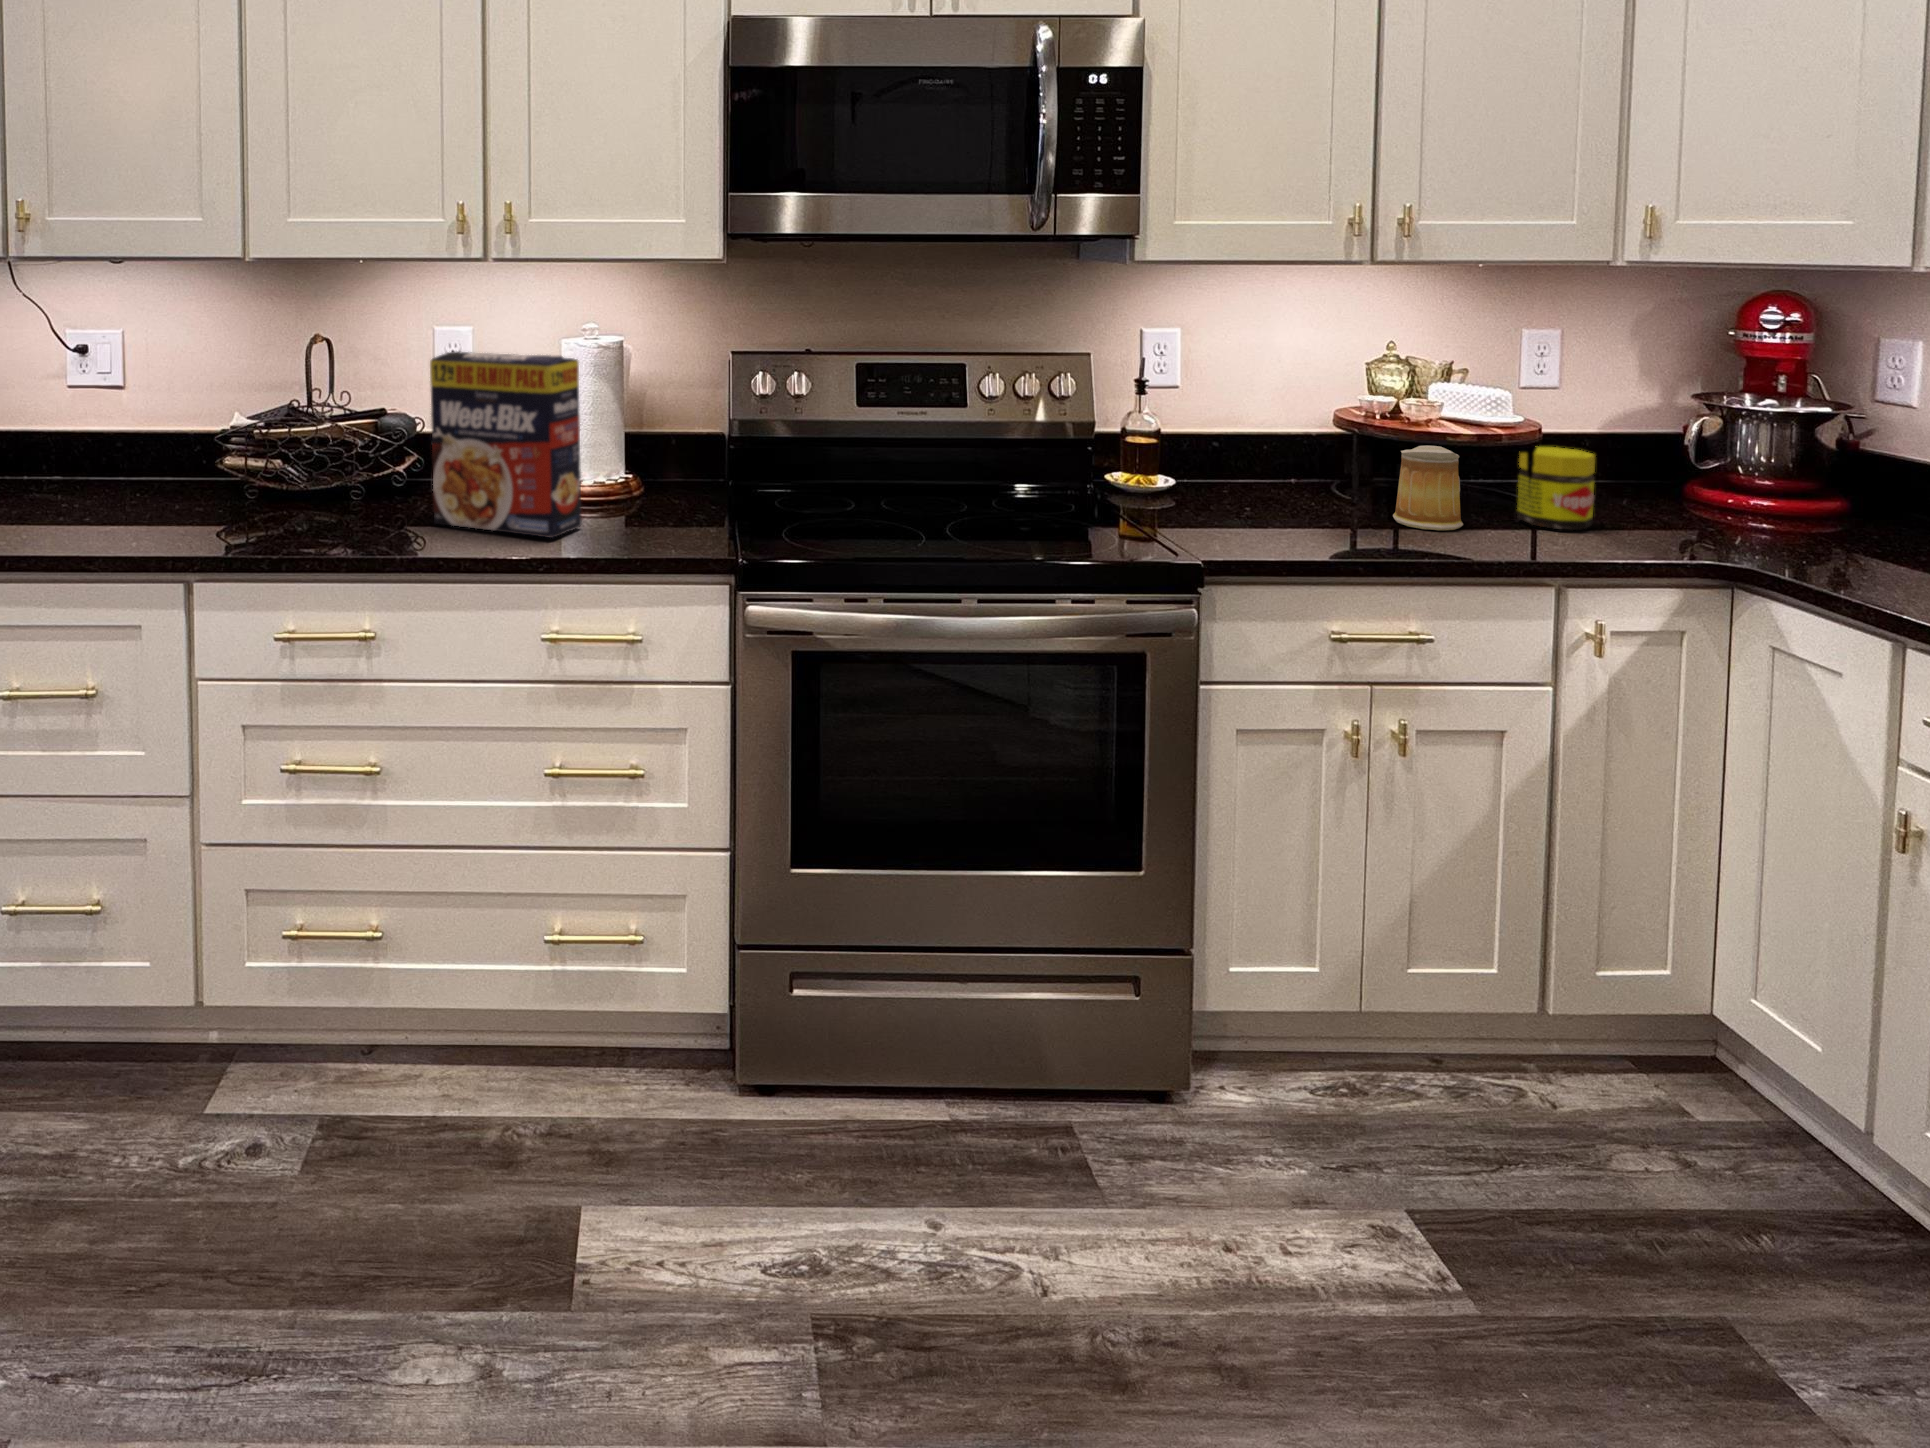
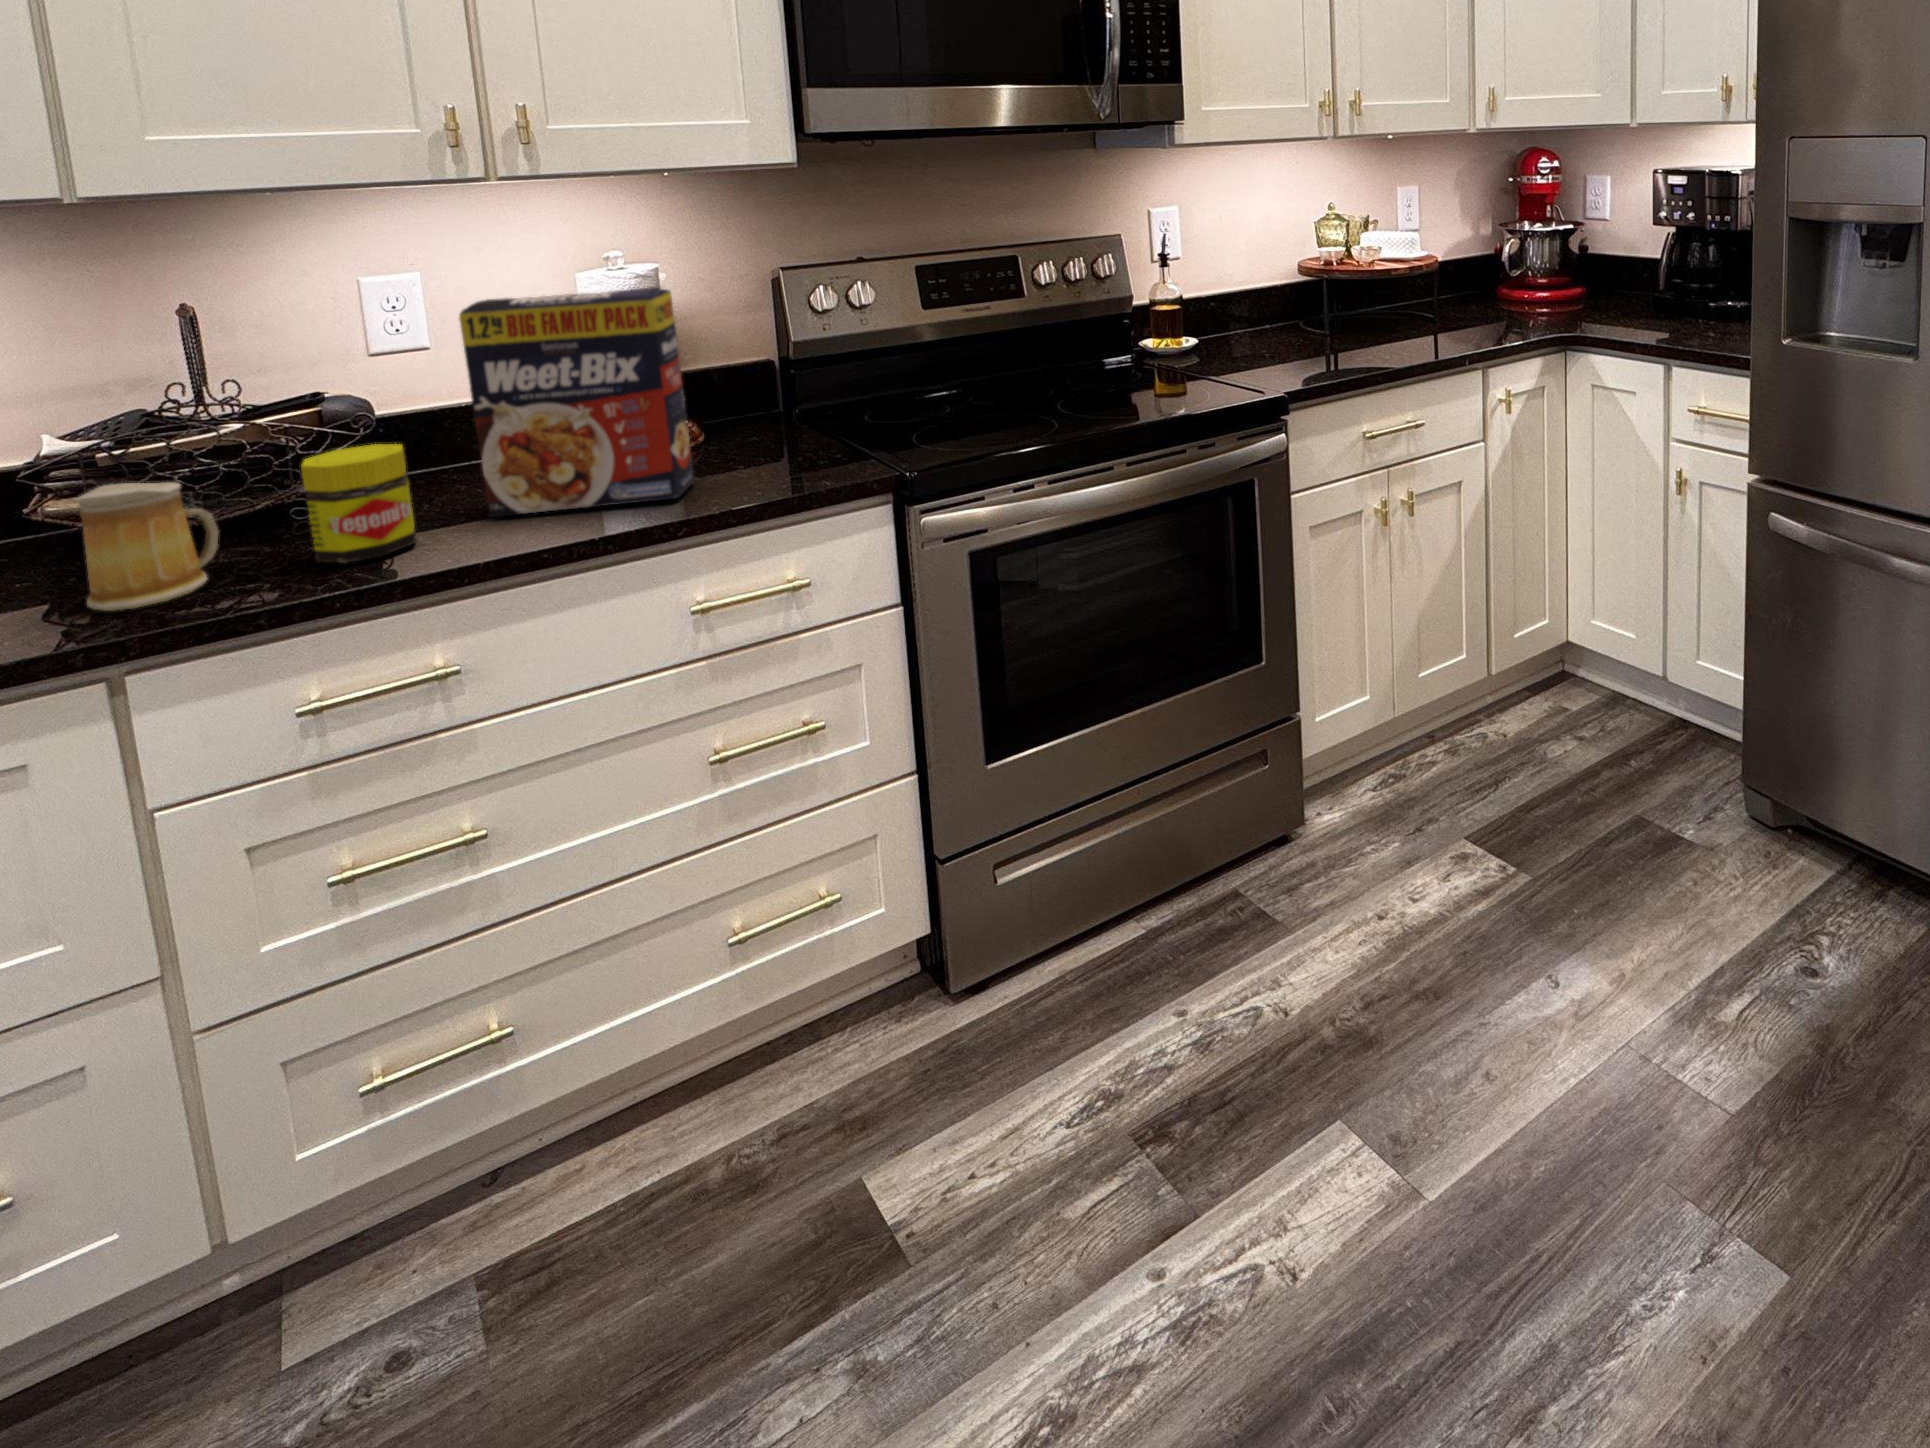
mug: present [1393,446,1463,530] -> present [77,482,219,611]
jar: present [1517,447,1595,530] -> present [301,444,416,563]

